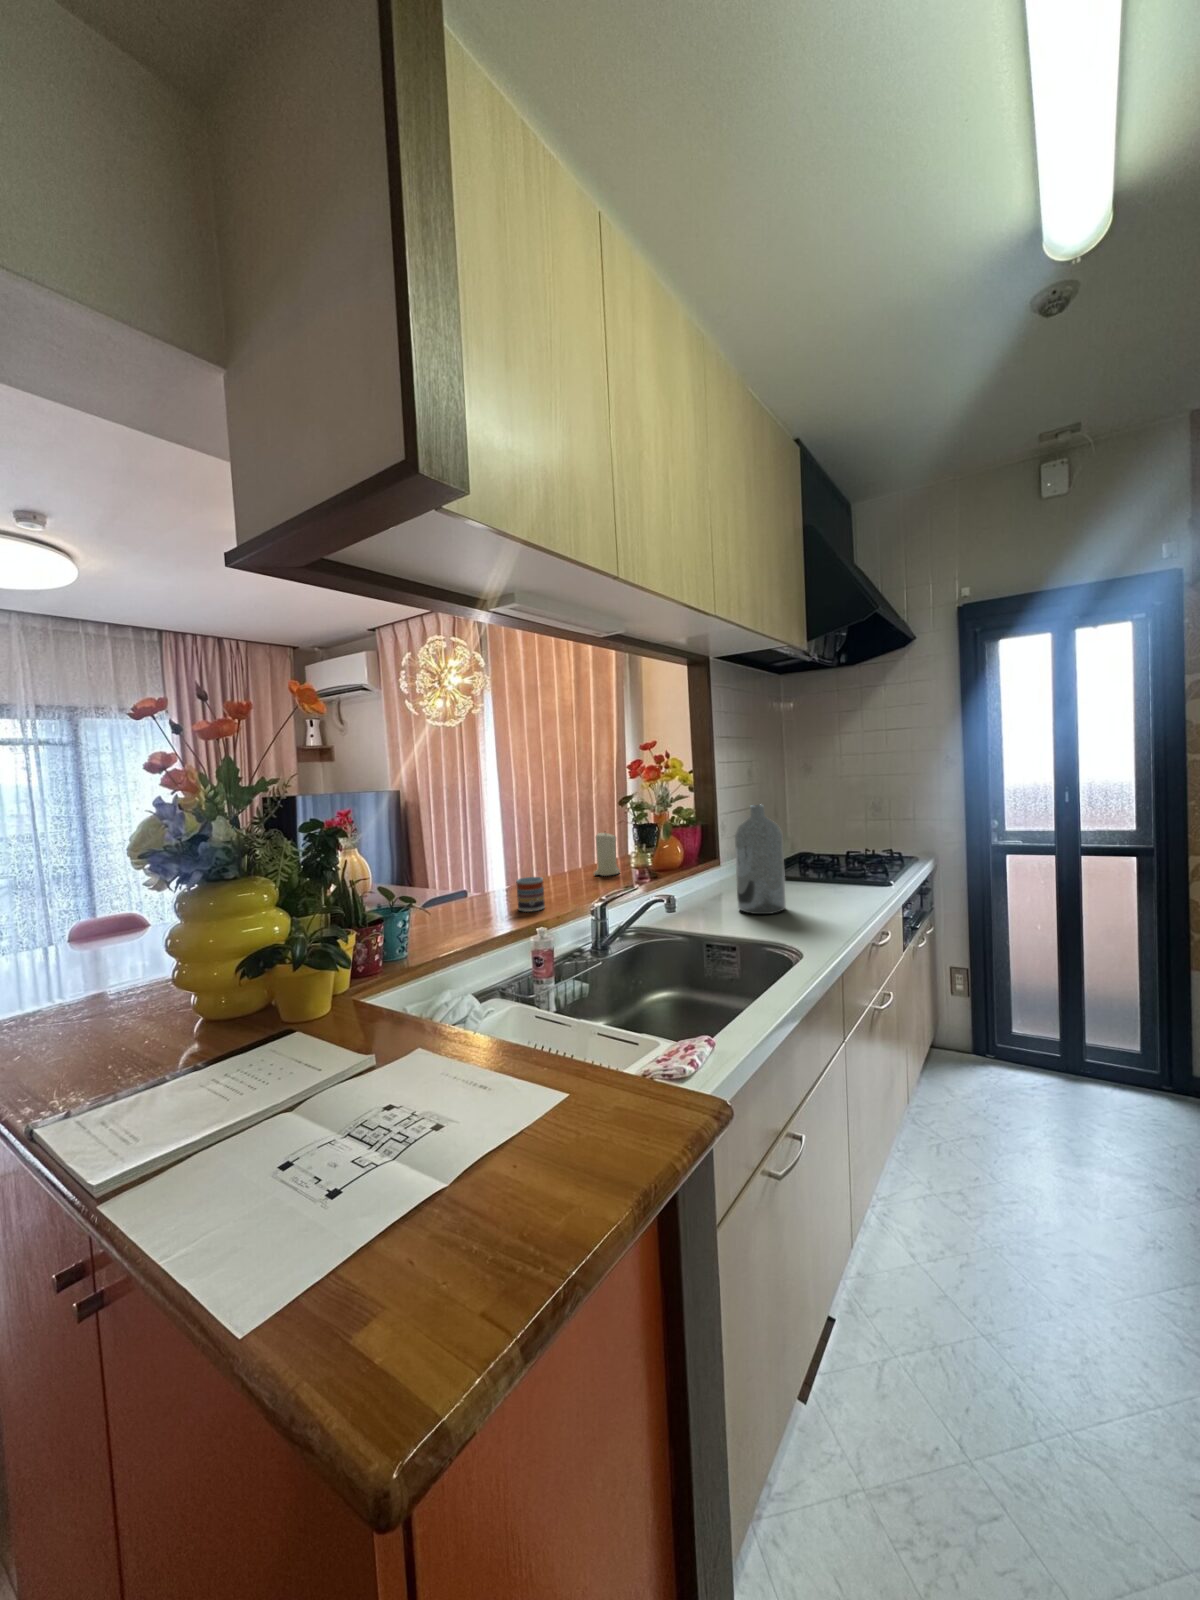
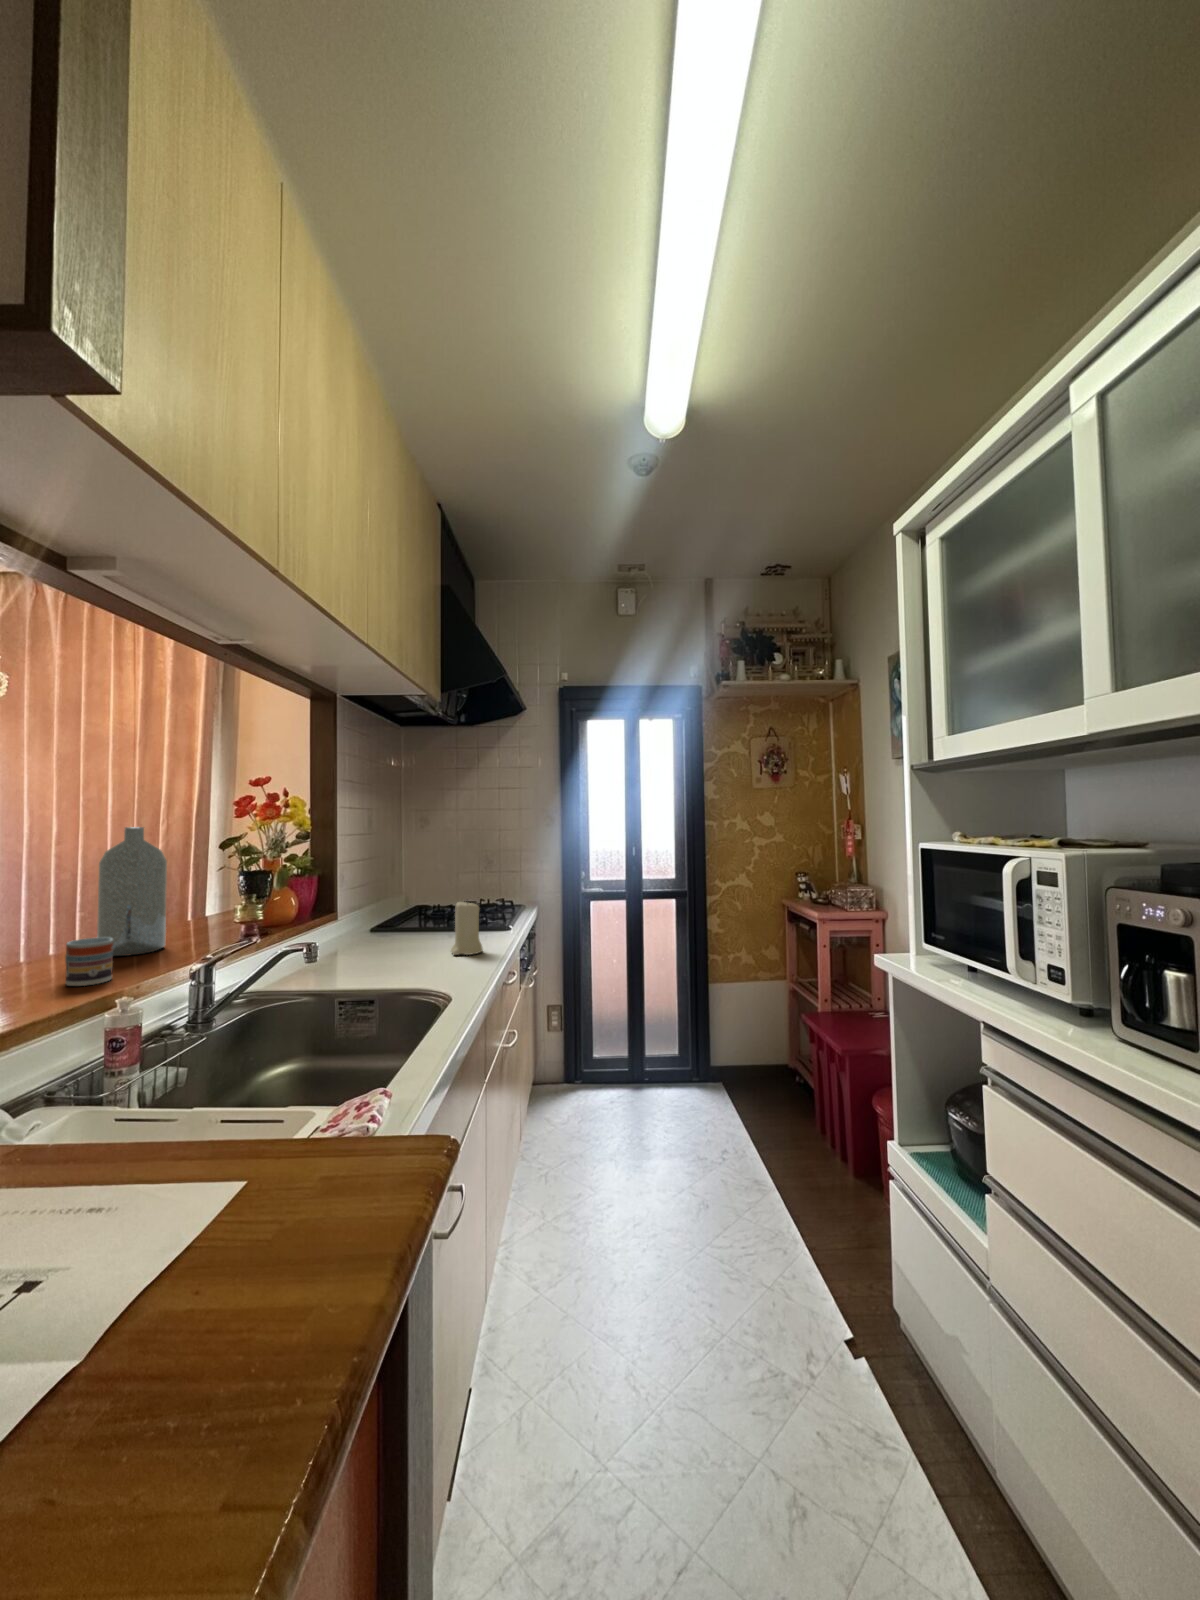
bottle: present [735,805,786,914] -> present [97,827,167,956]
candle: present [594,833,620,876] -> present [451,902,483,955]

